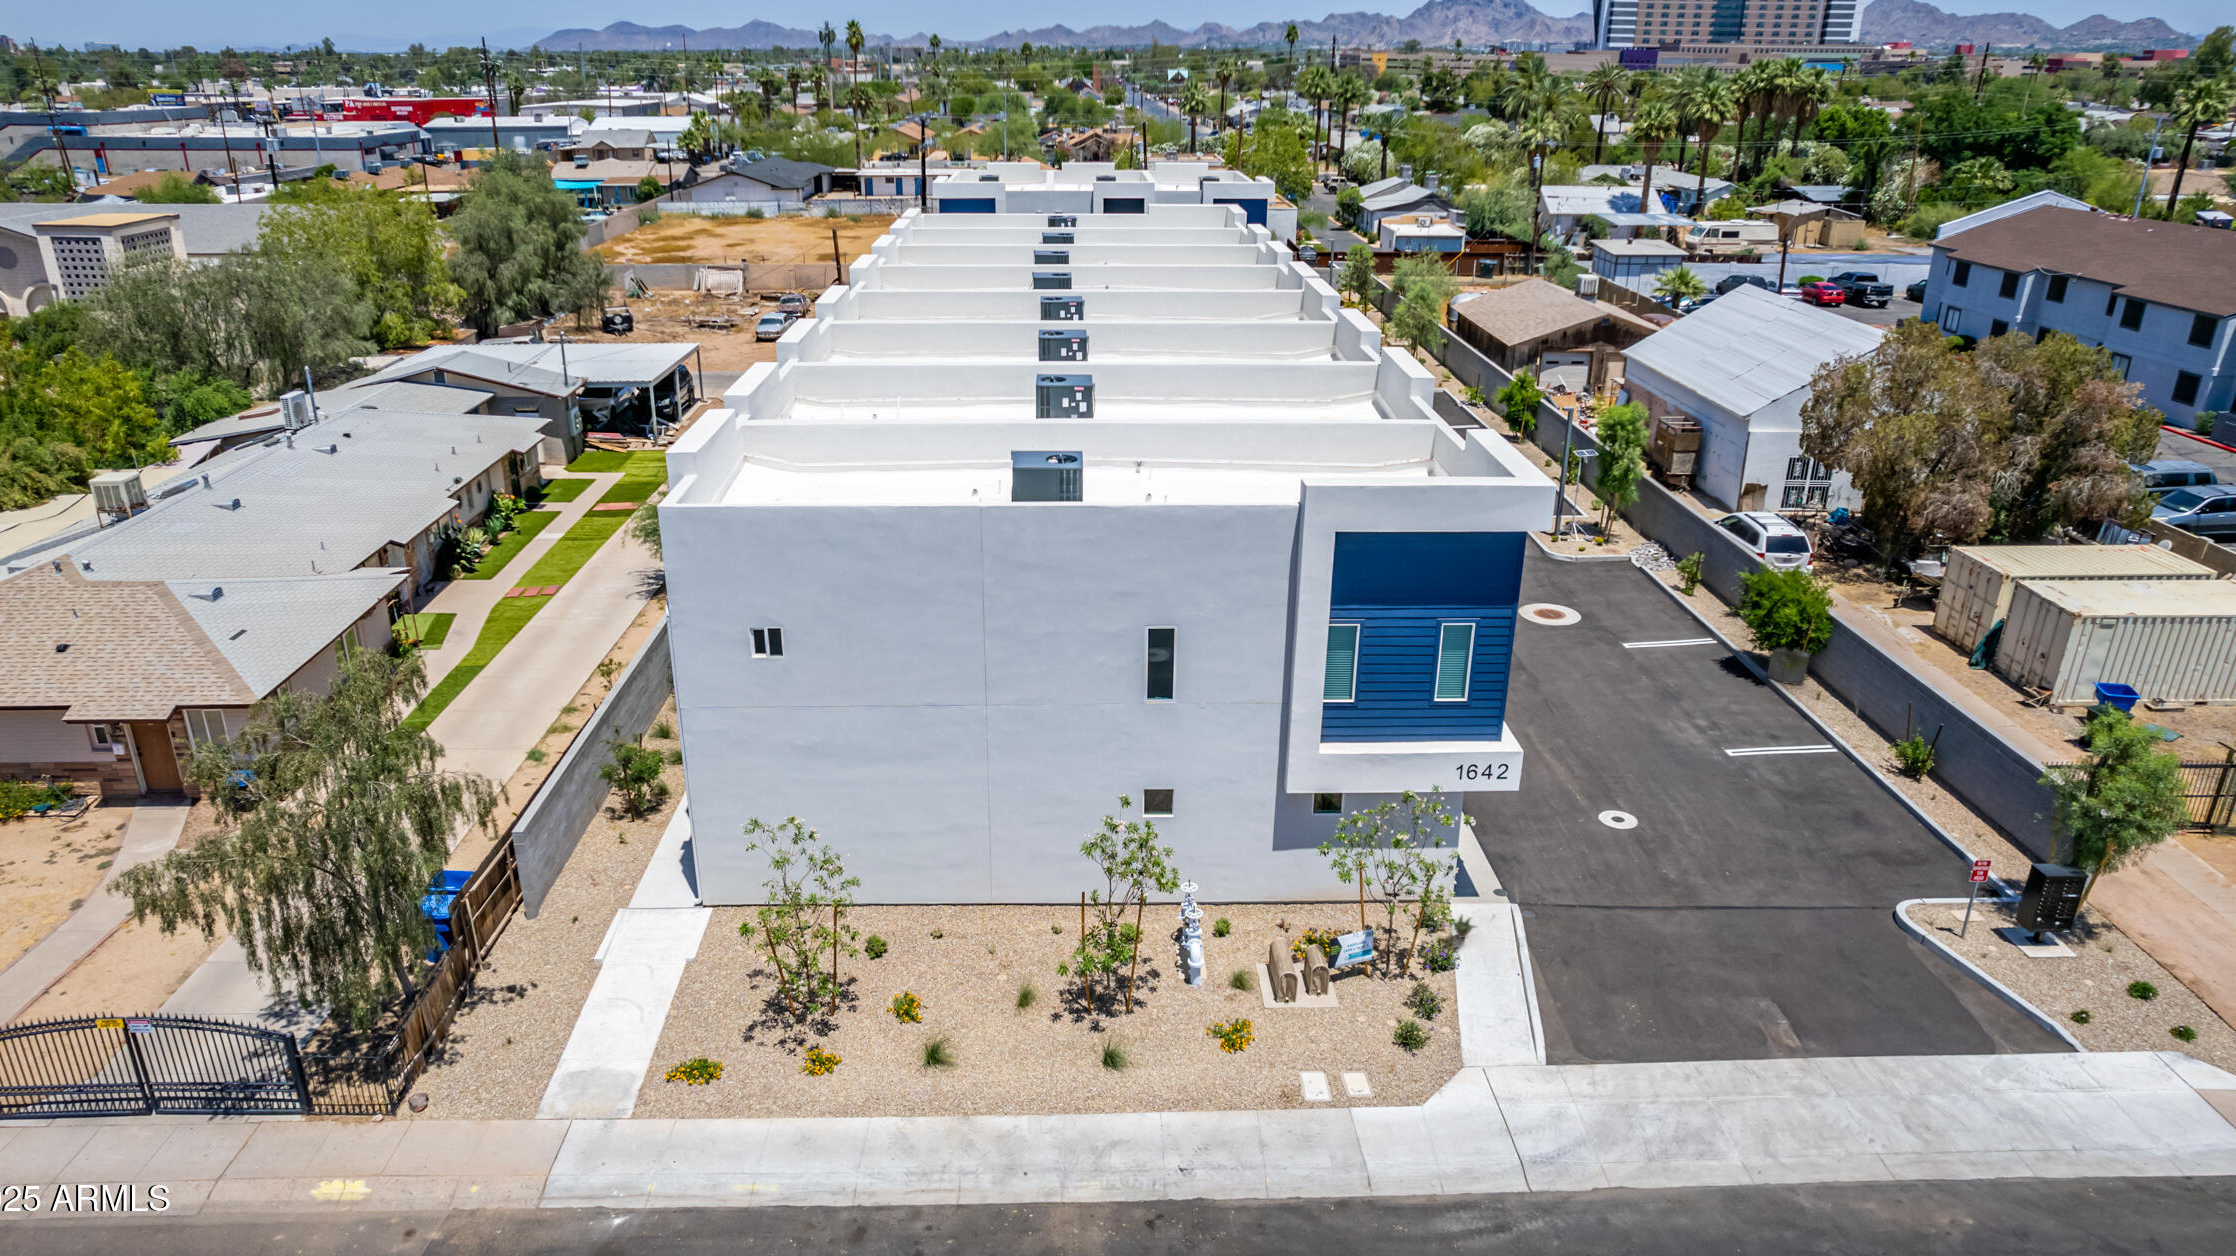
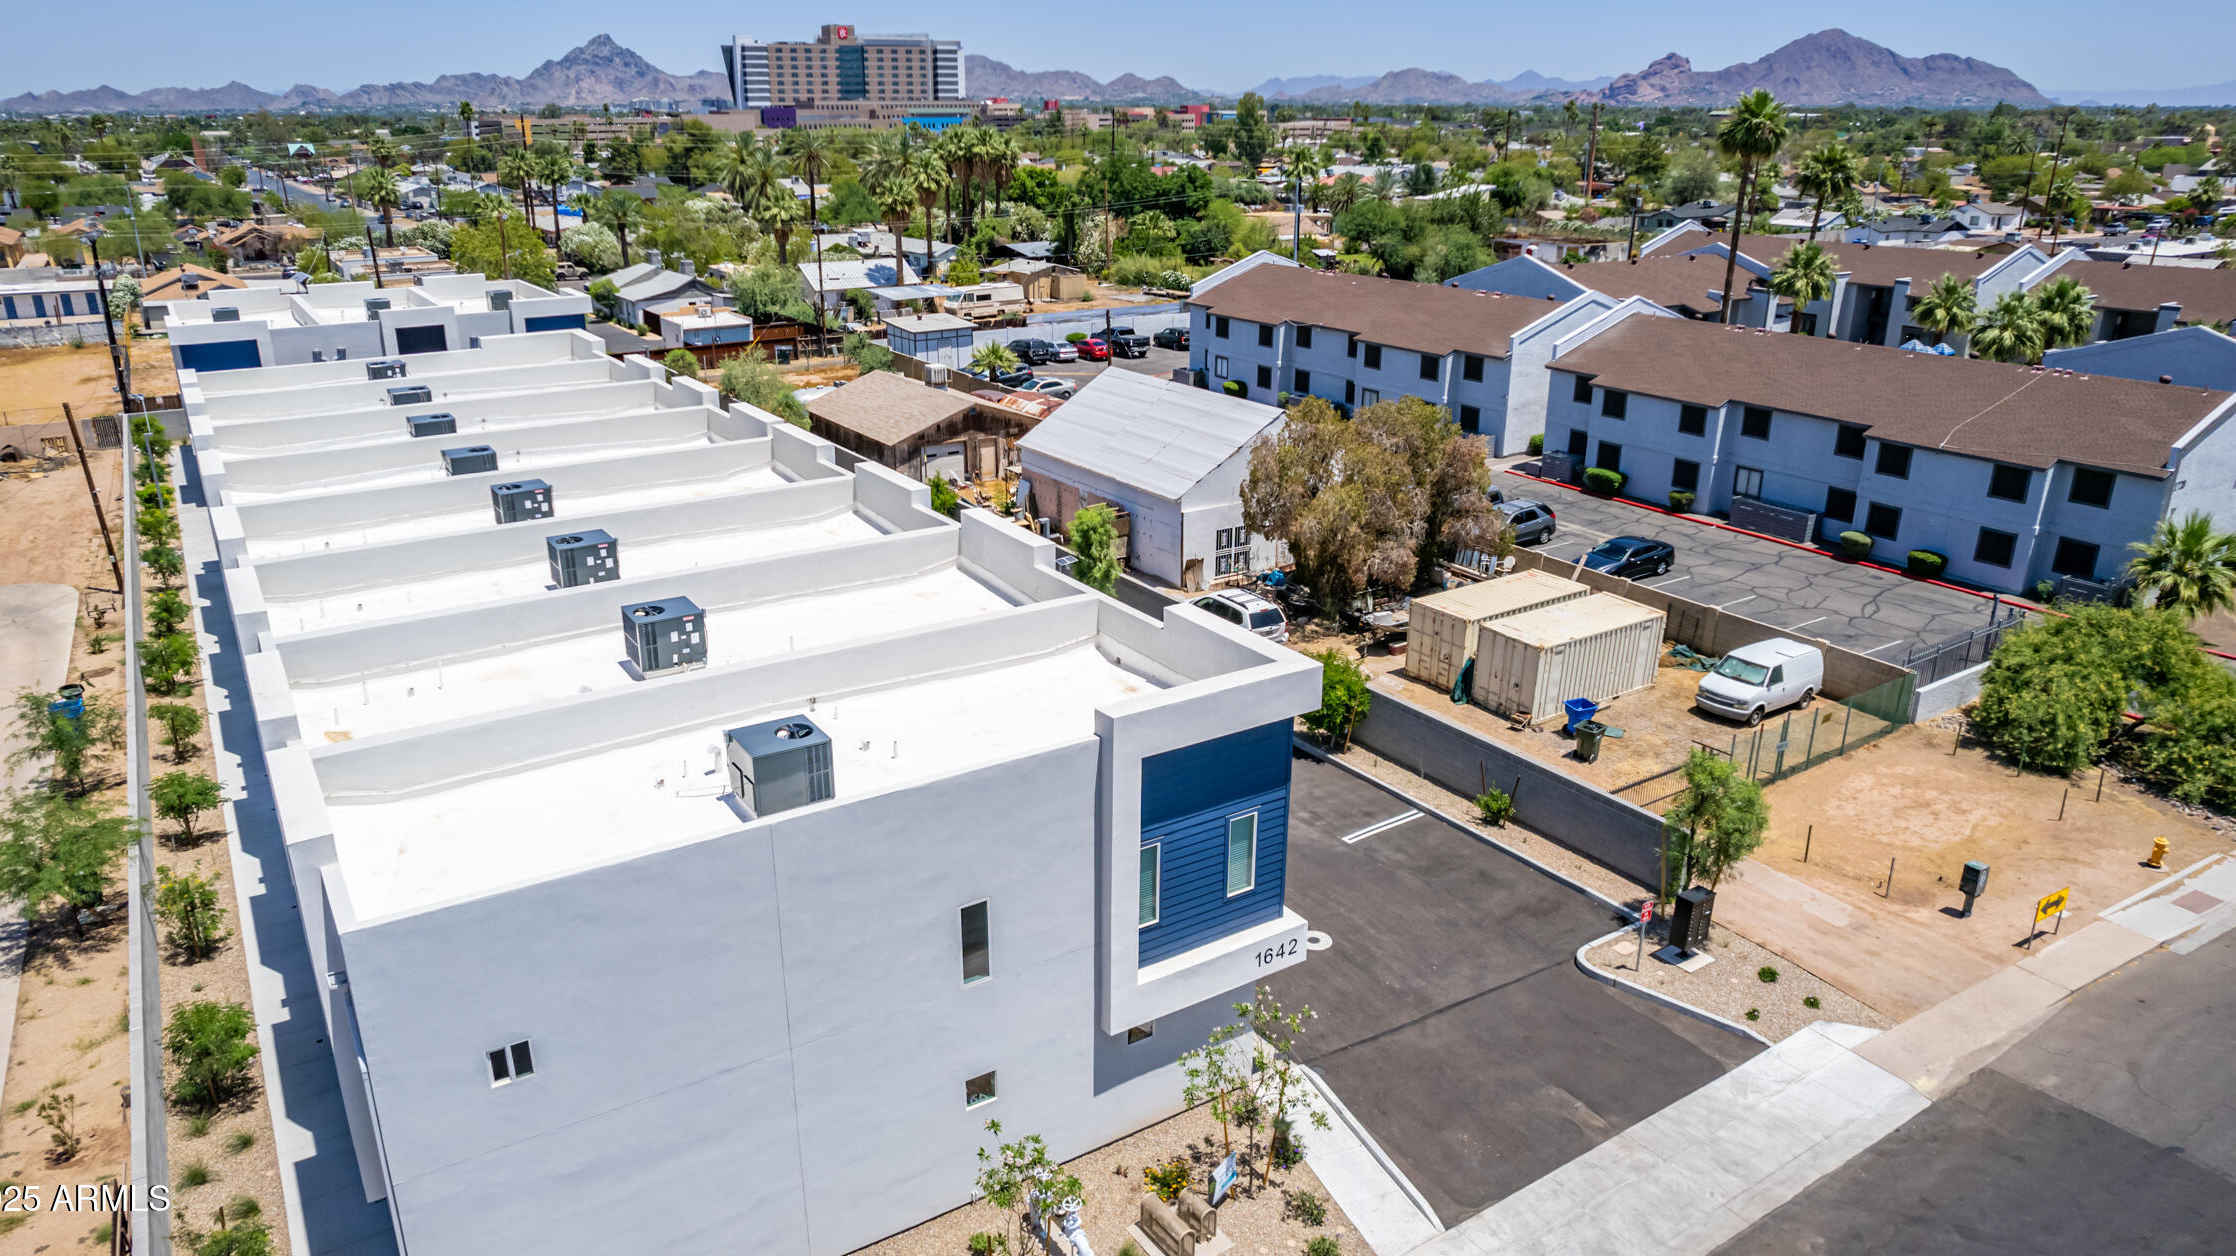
trash can: present [1767,648,1809,685] -> none [1316,718,1350,757]

